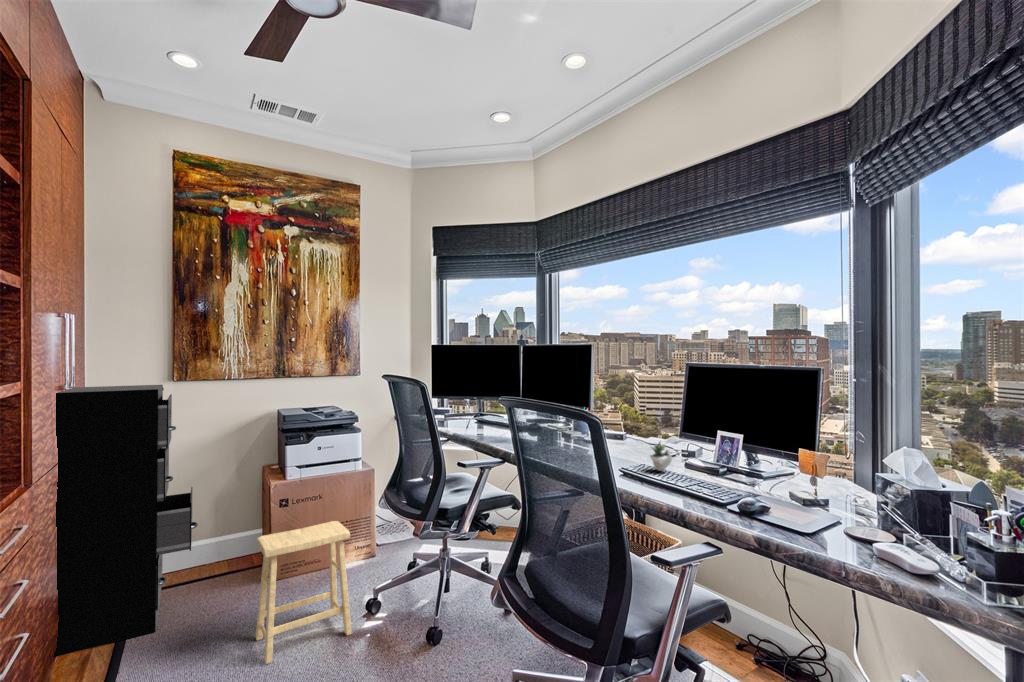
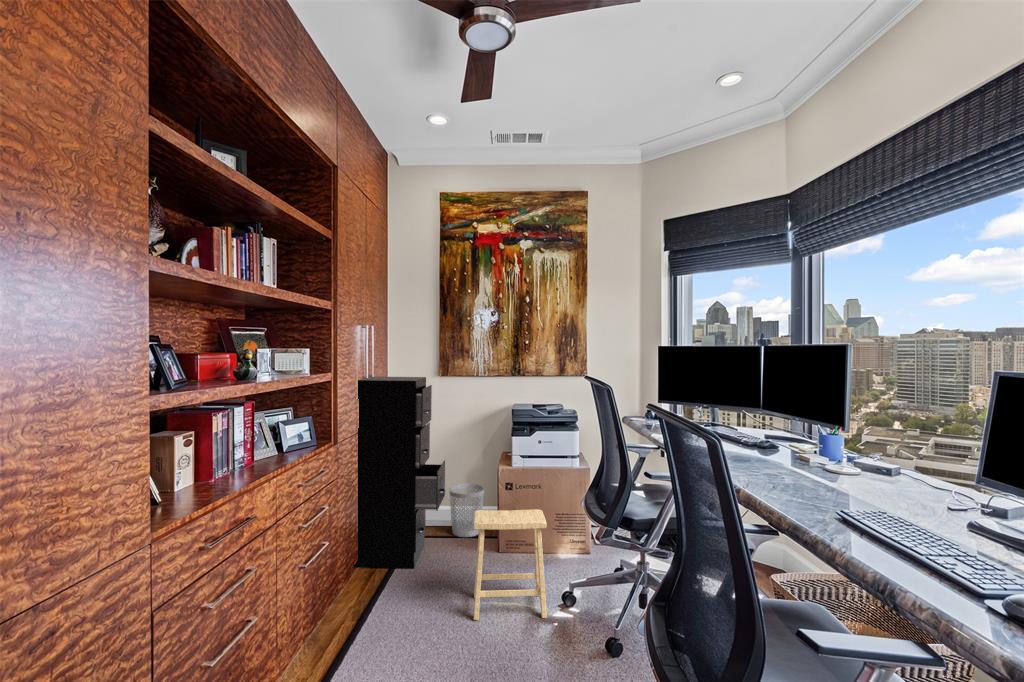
succulent plant: present [650,442,672,471] -> none [888,485,942,528]
wastebasket: none [192,511,241,578] -> present [449,484,484,537]

